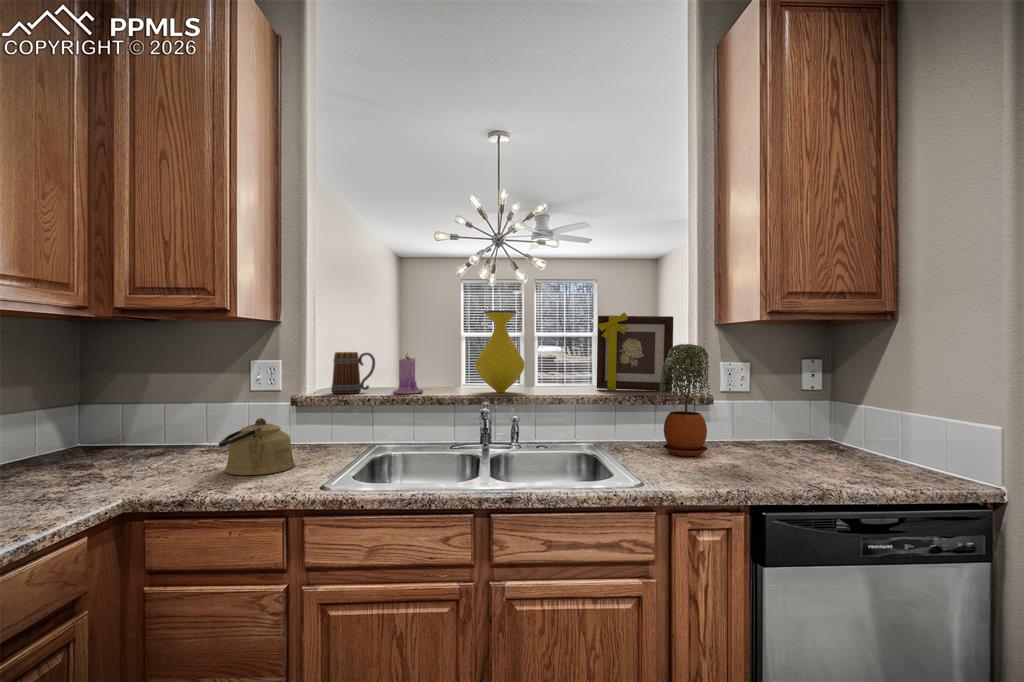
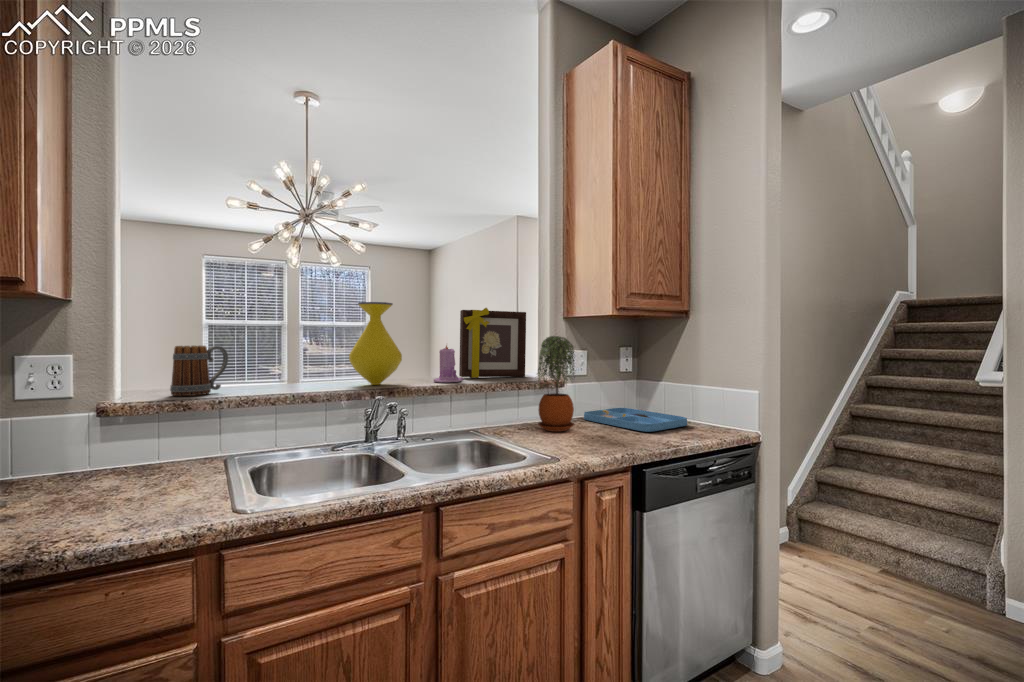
candle: present [393,353,423,394] -> present [433,345,463,383]
kettle: present [219,418,295,475] -> none [47,434,162,515]
tray: none [739,436,878,468] -> present [584,408,687,432]

